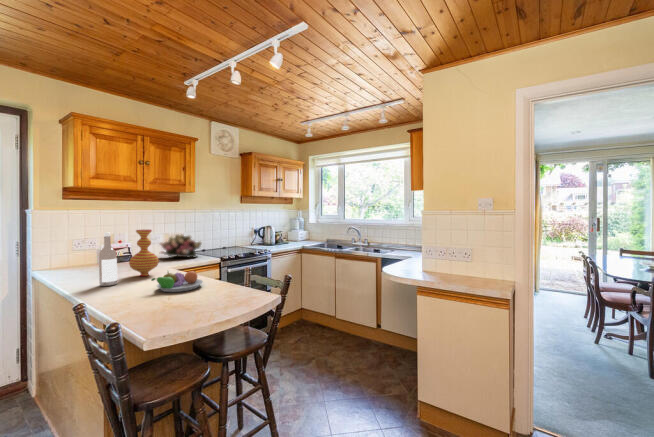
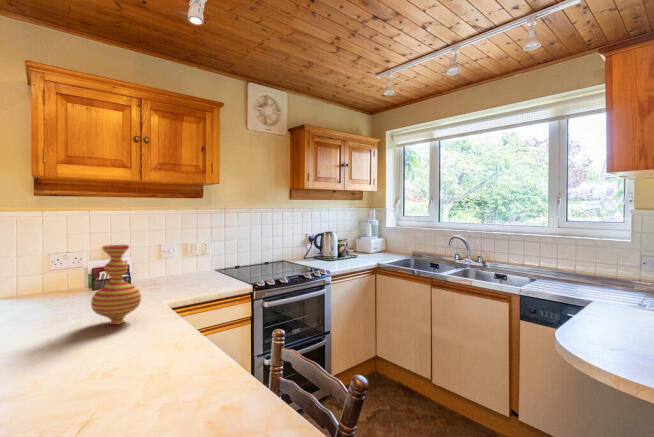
wine bottle: present [99,232,117,286] -> none [21,254,56,352]
flower arrangement: present [160,234,201,257] -> none [167,245,230,281]
fruit bowl: present [151,271,203,292] -> none [82,332,190,388]

